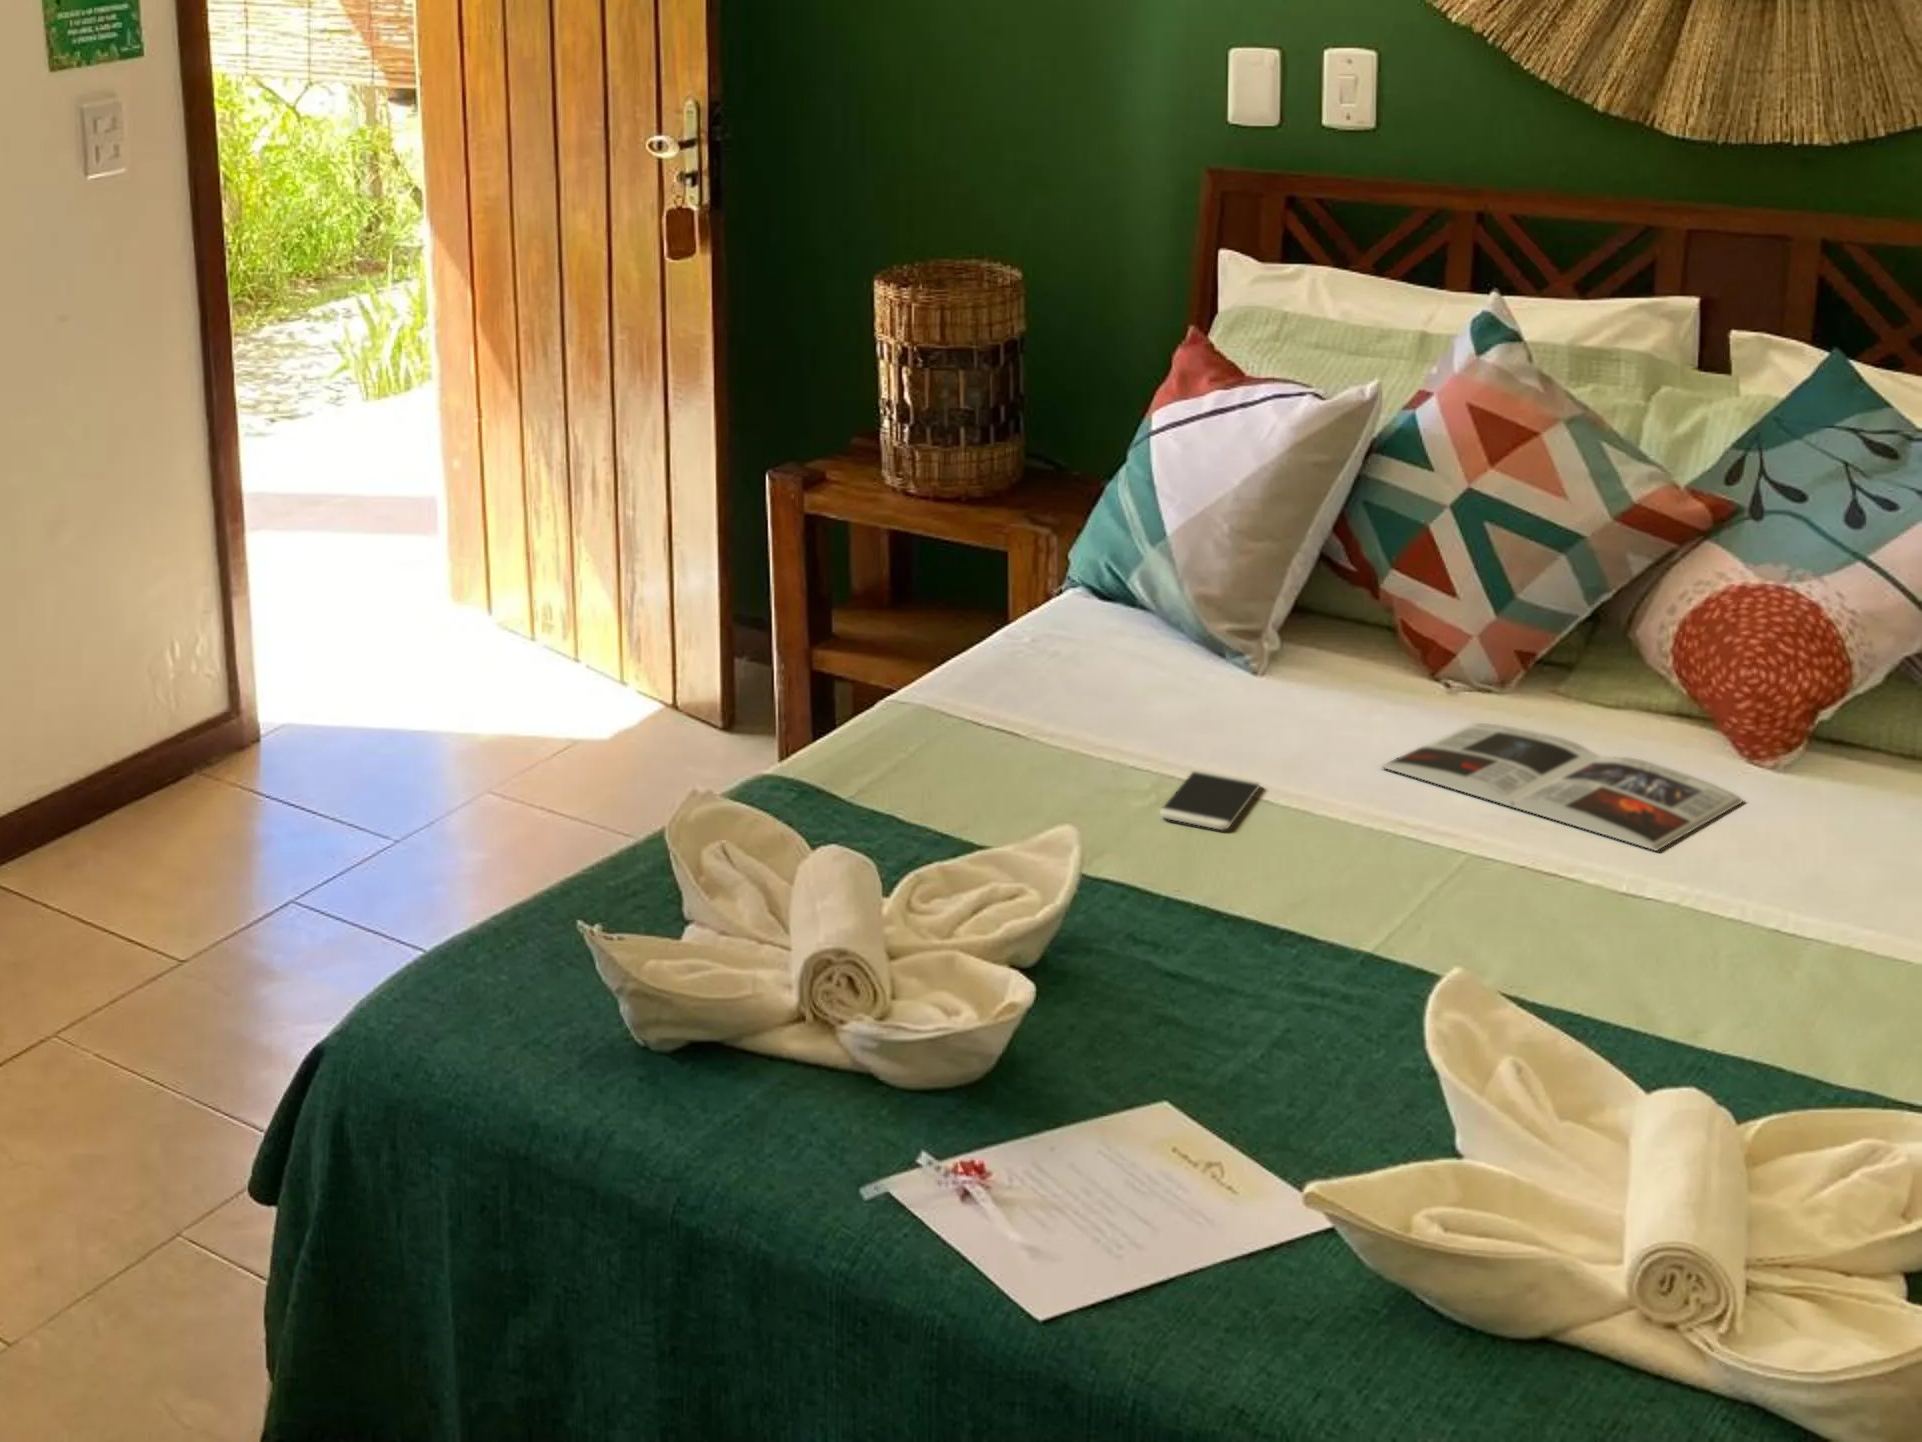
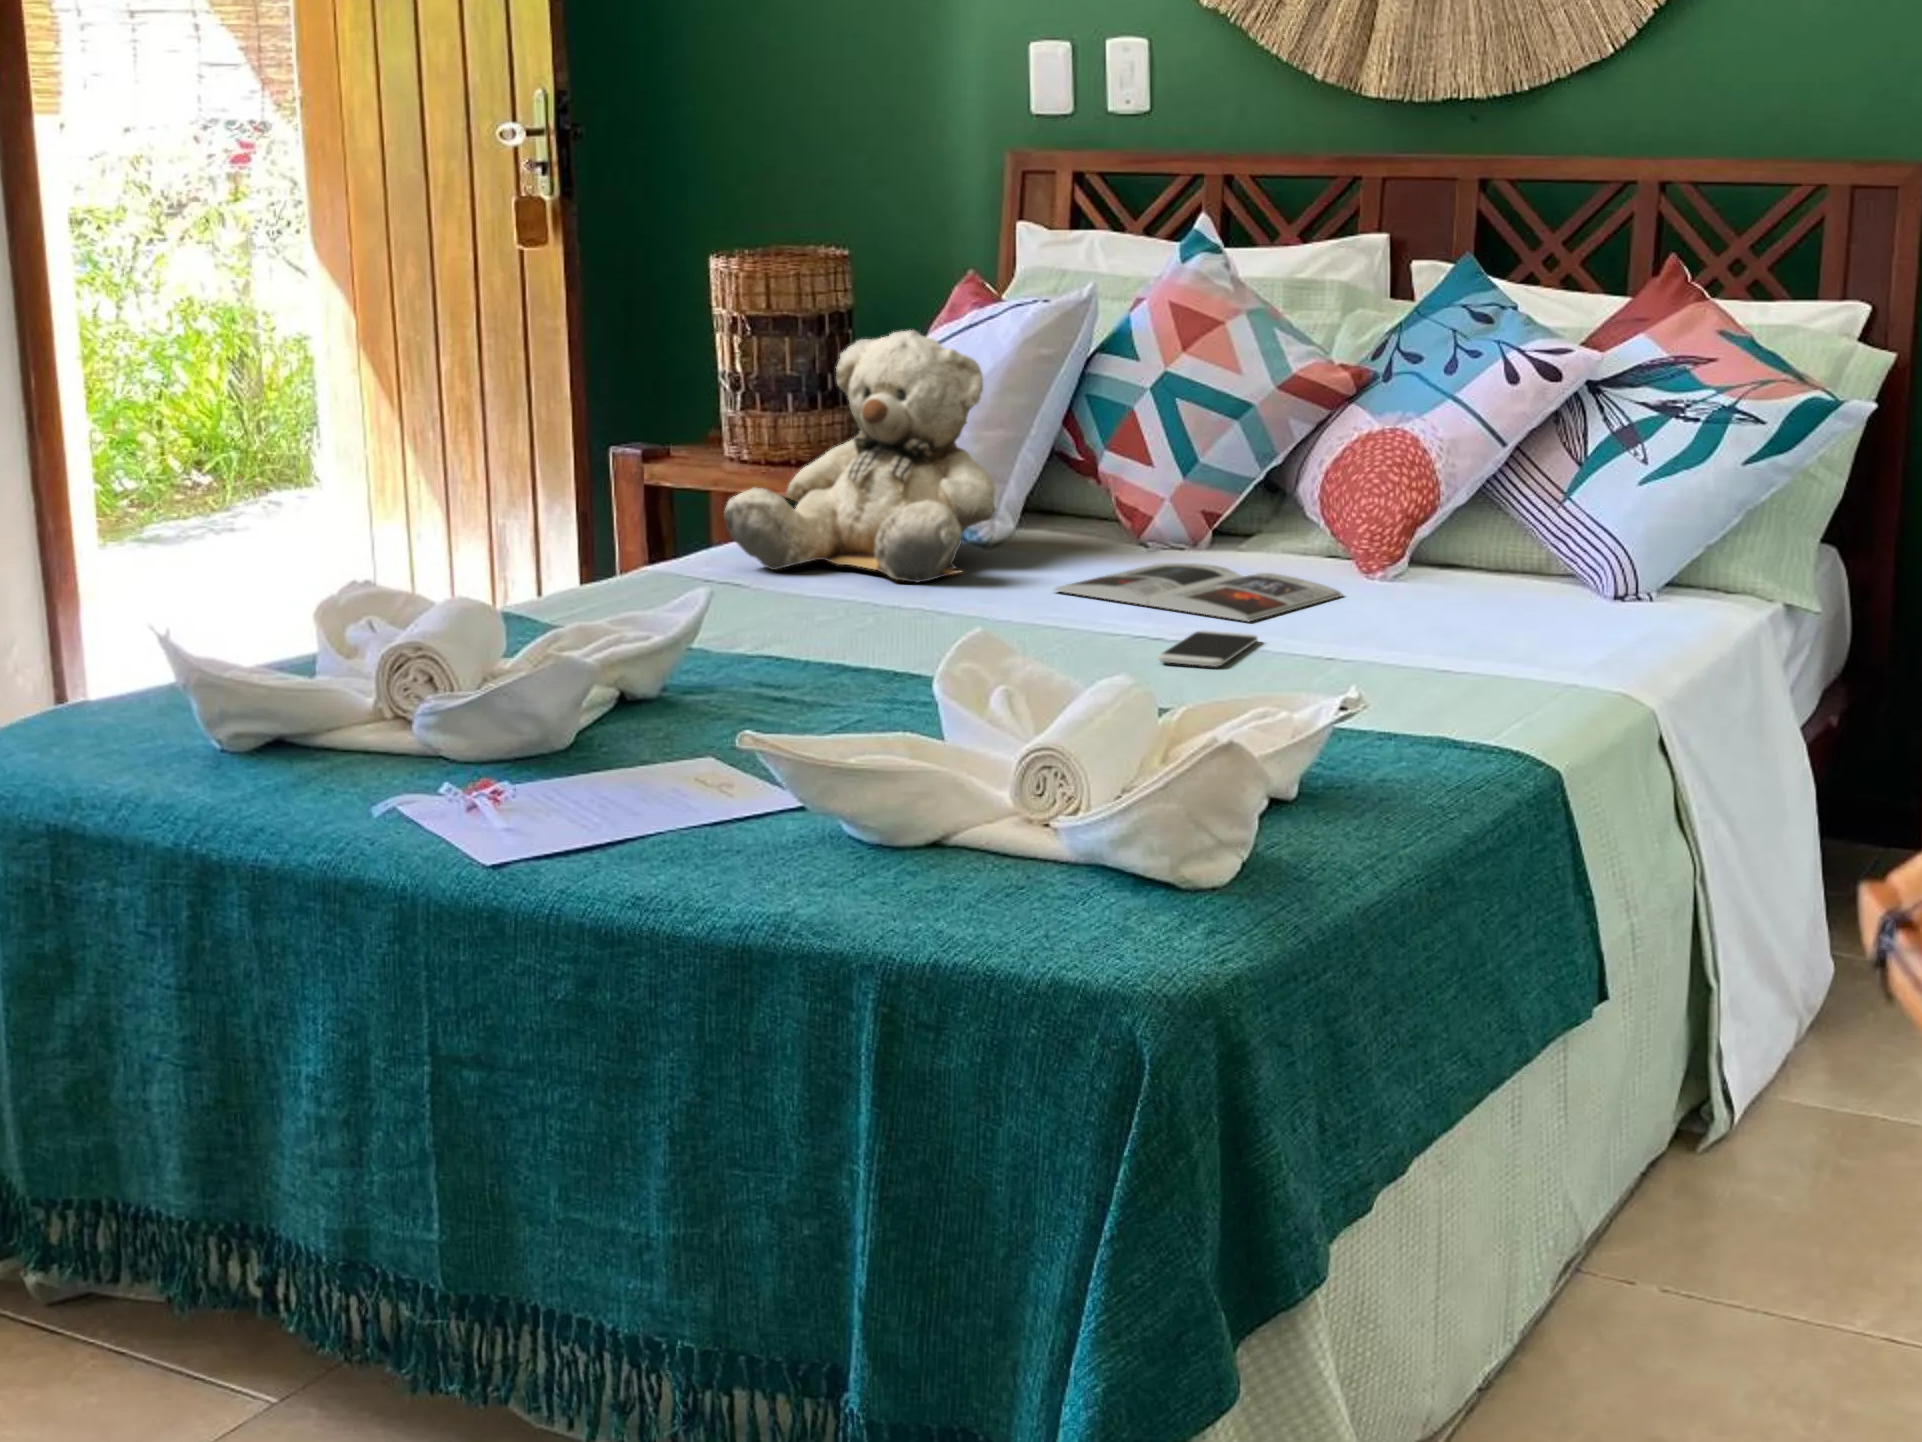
teddy bear: none [987,438,1284,739] -> present [724,330,995,582]
smartphone: present [1160,770,1260,830] -> present [1158,630,1258,667]

